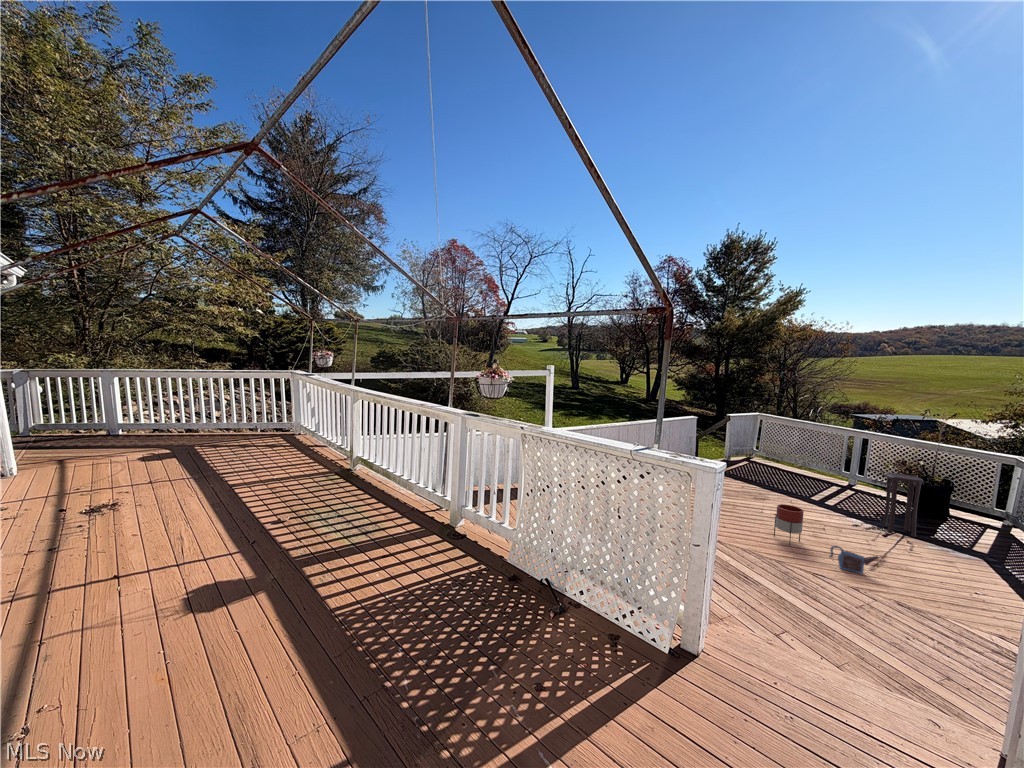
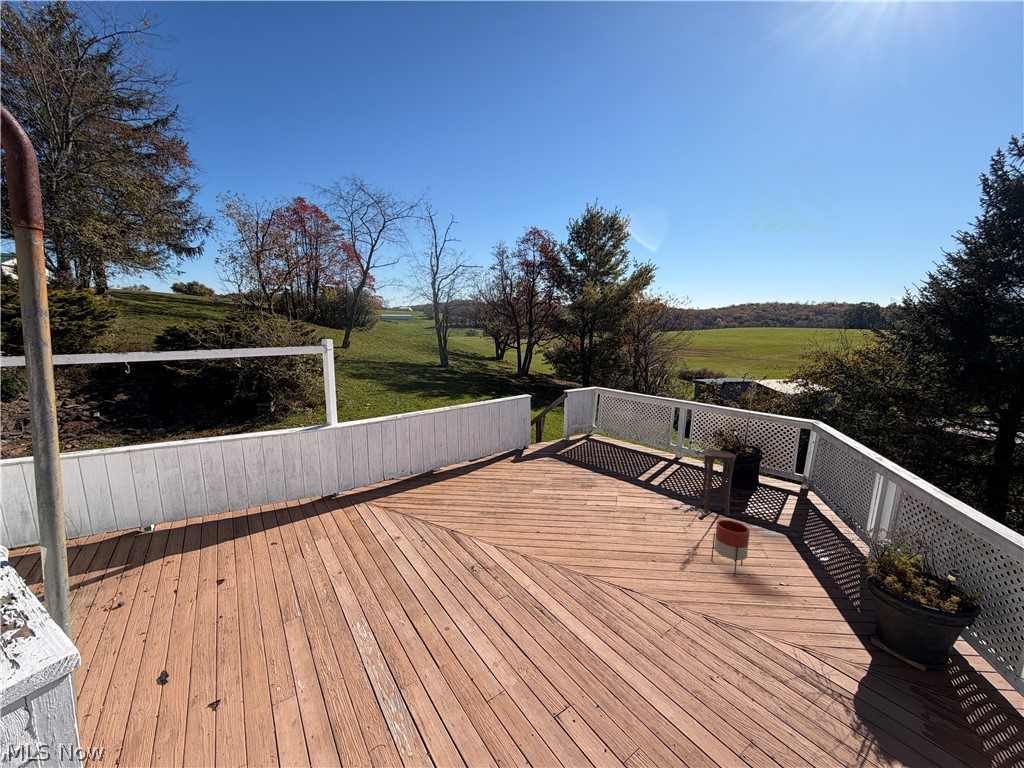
planter: present [774,504,804,545] -> present [711,520,750,577]
watering can: present [830,546,879,574] -> none [638,553,688,585]

